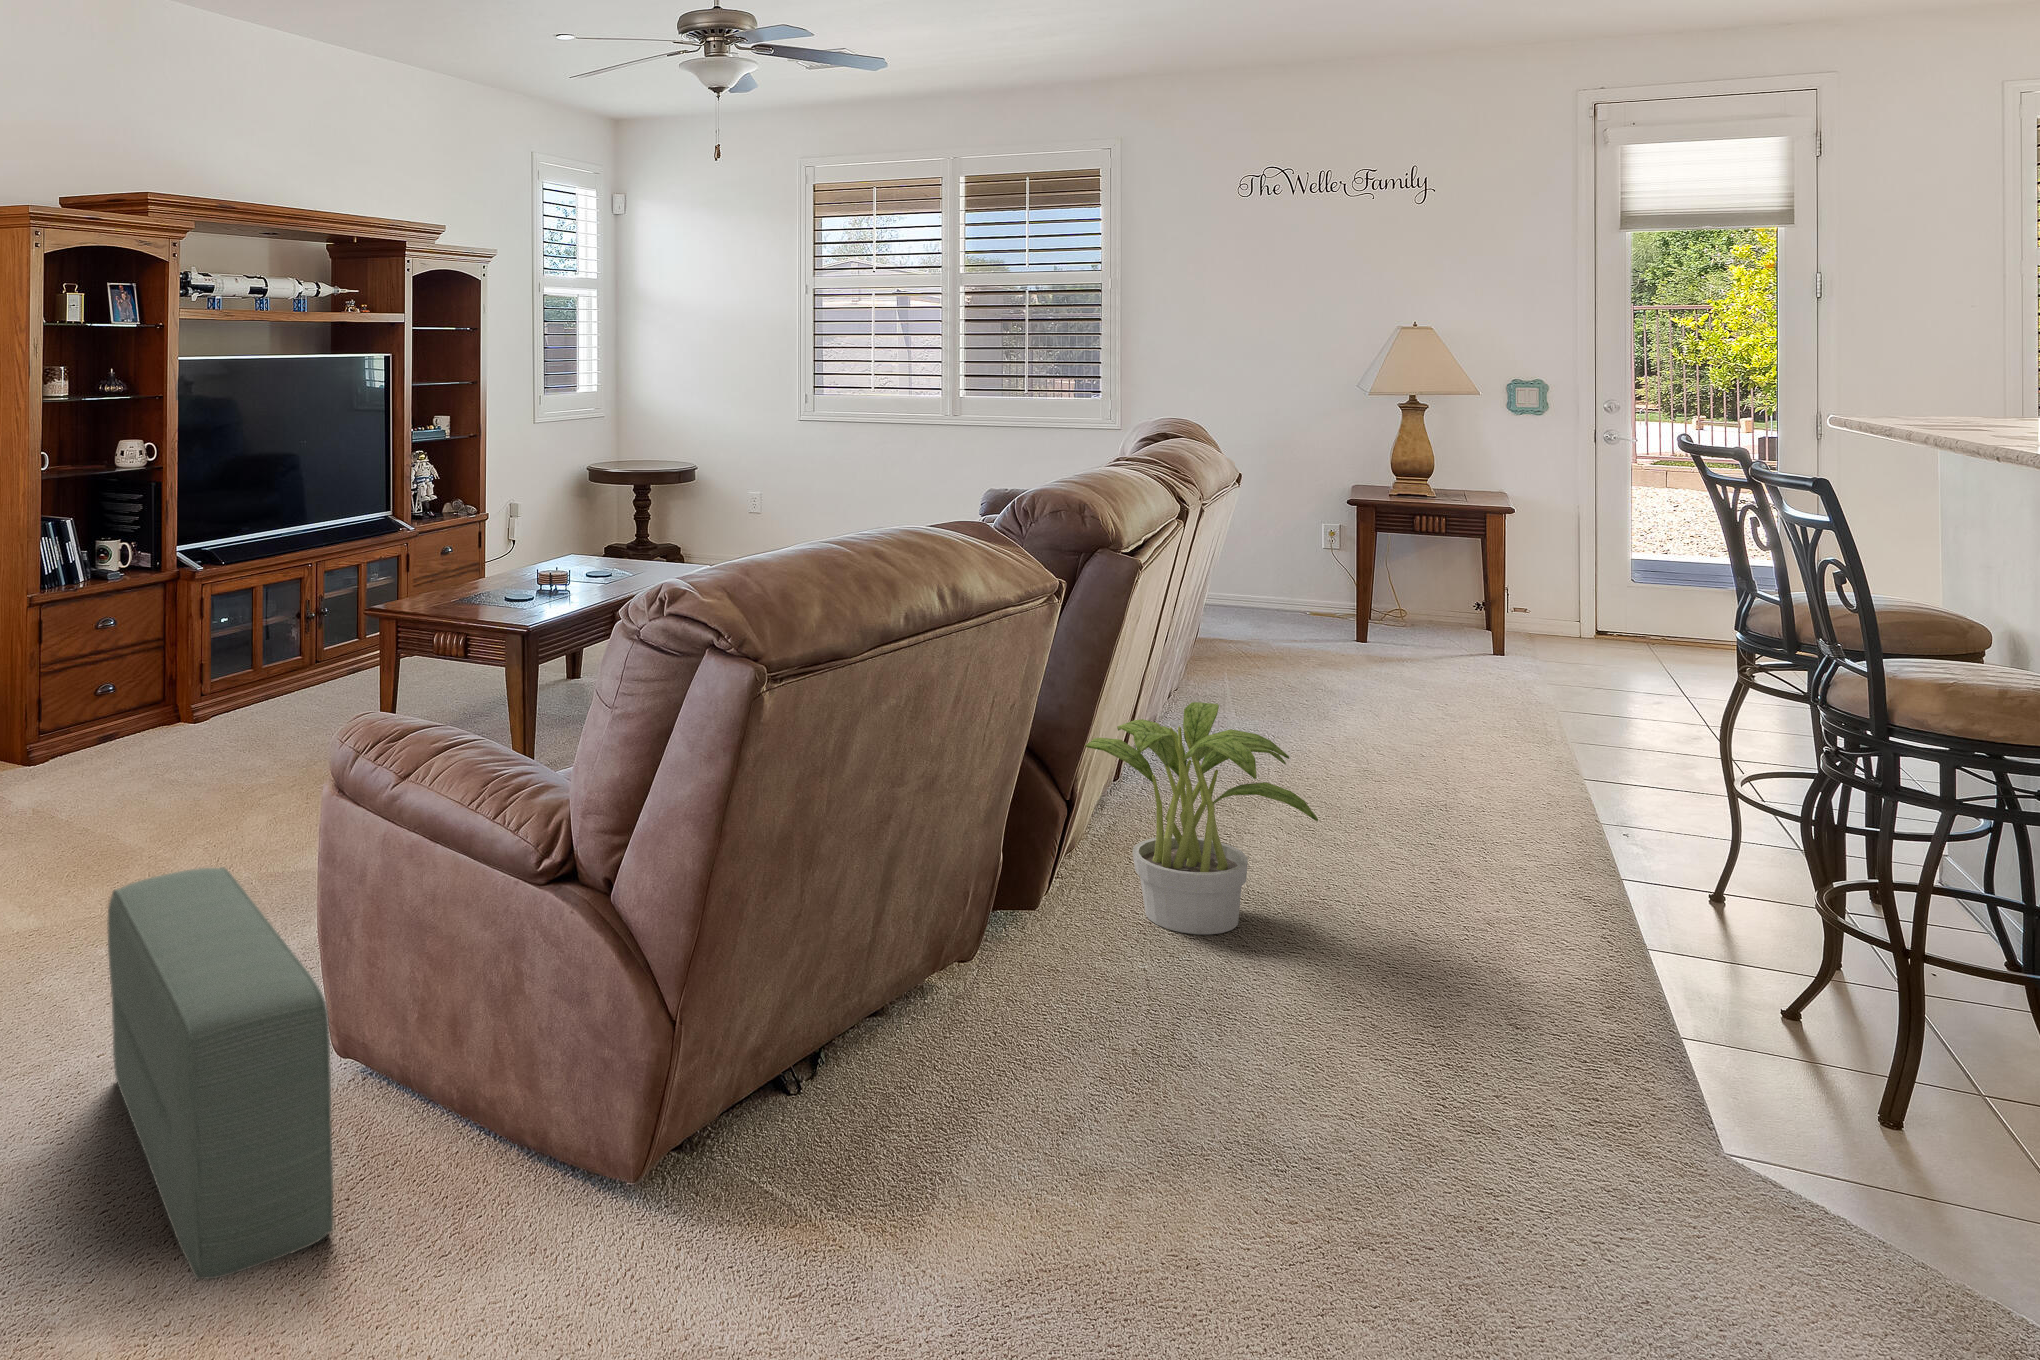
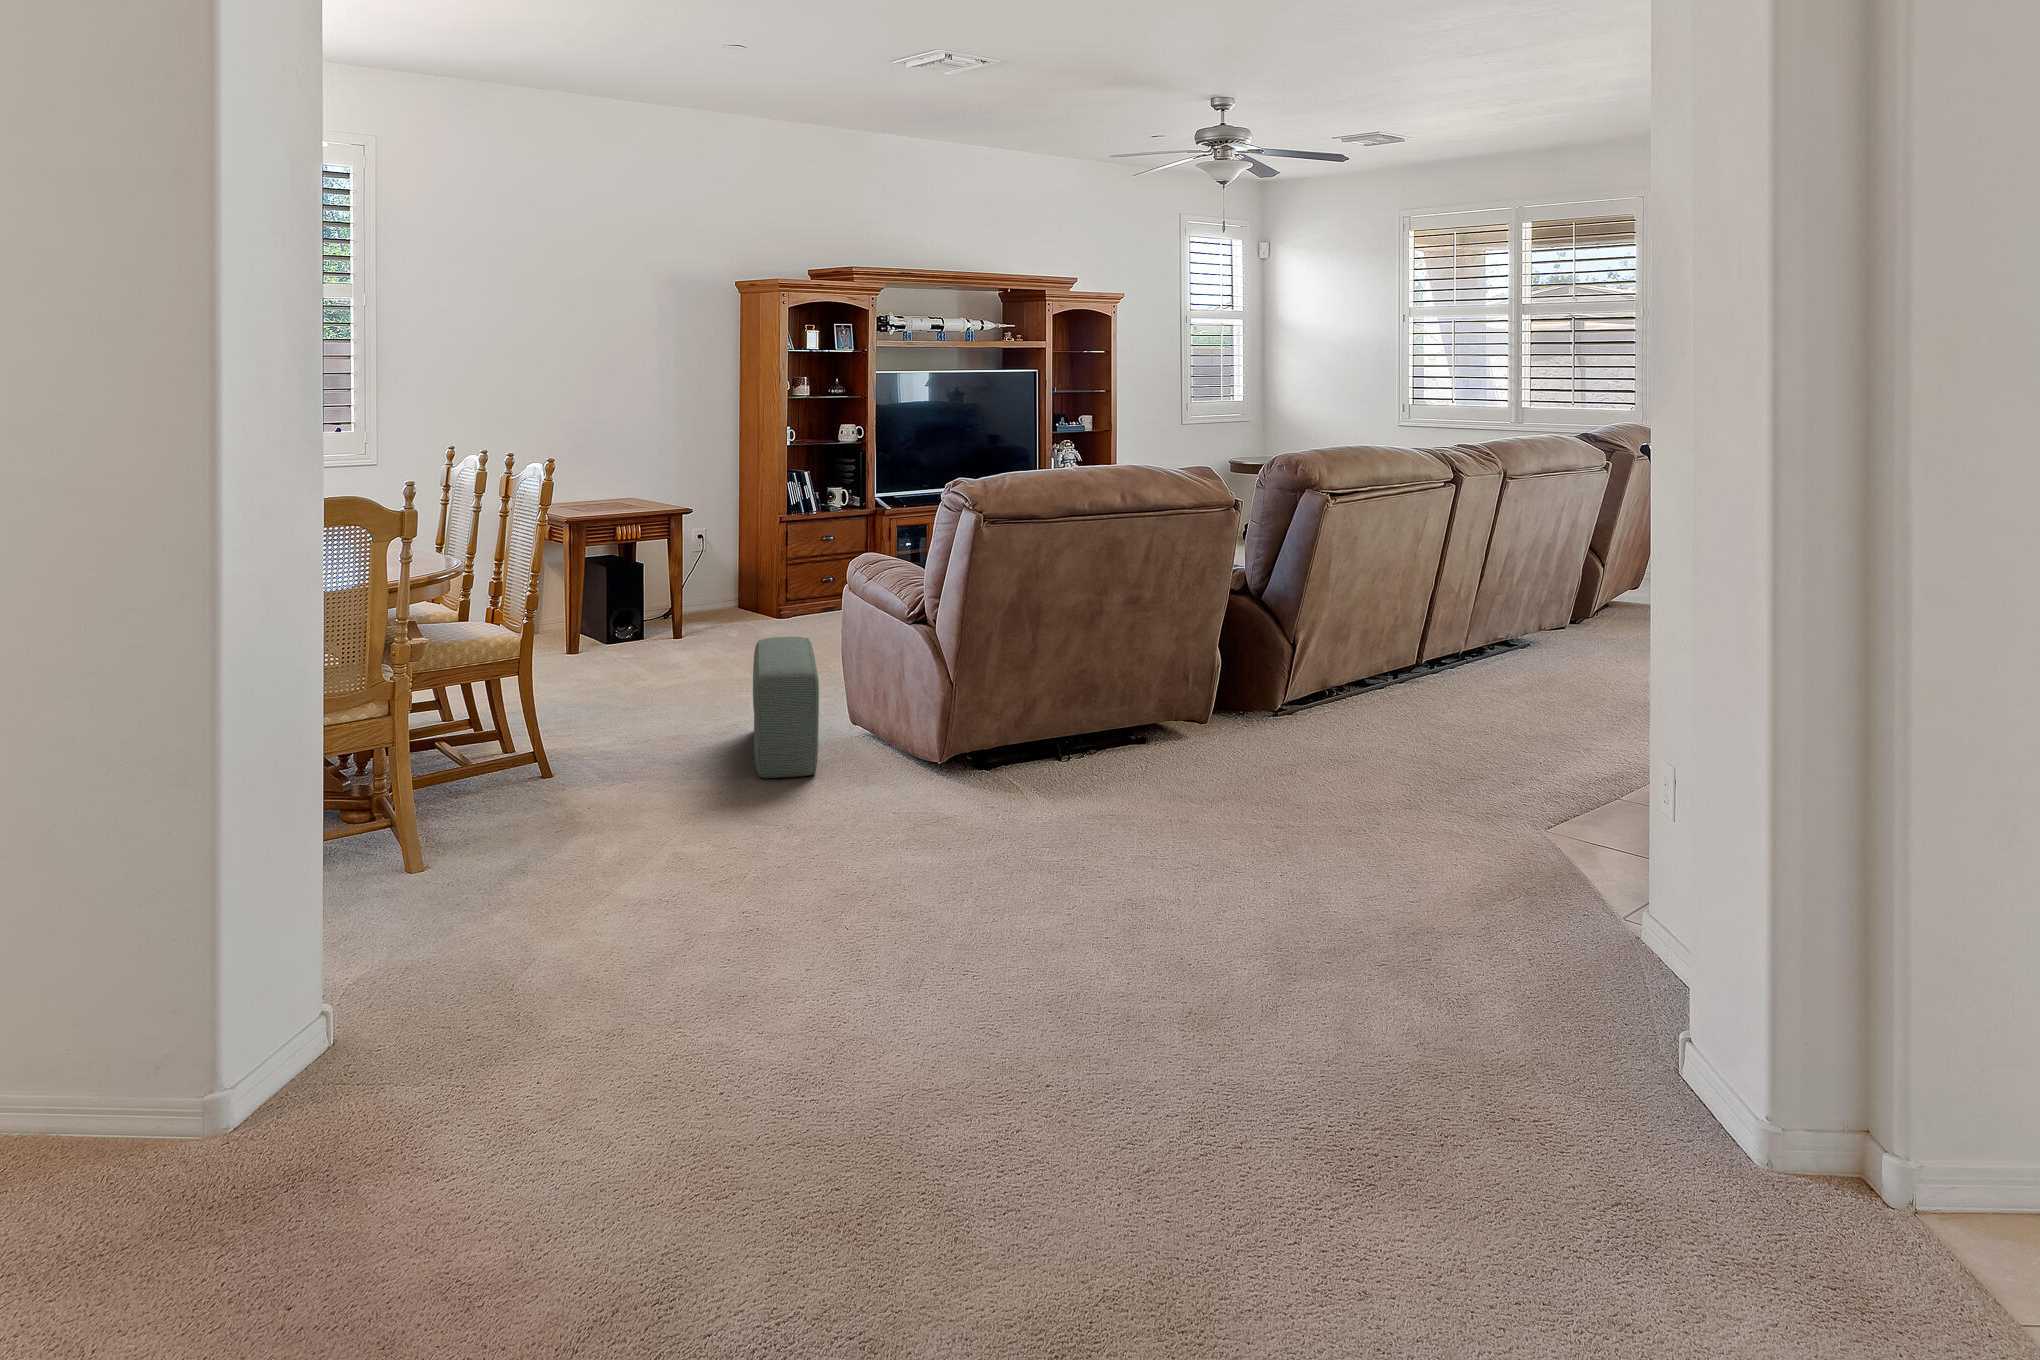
potted plant: present [1086,702,1318,934] -> none [1289,619,1406,748]

